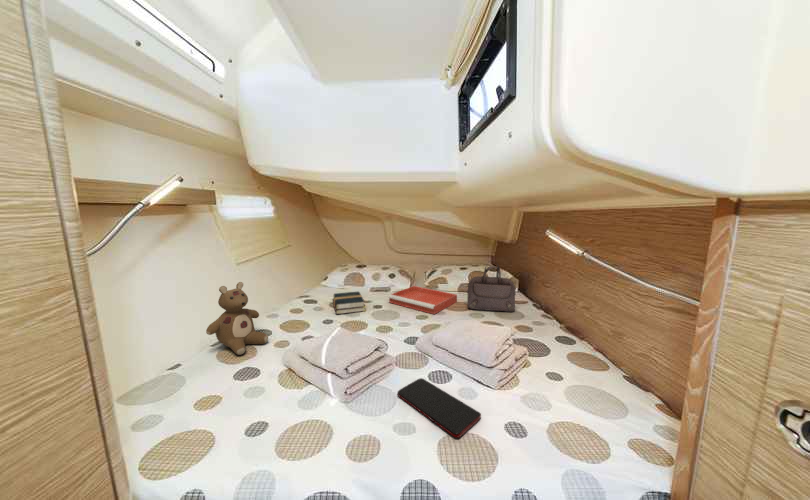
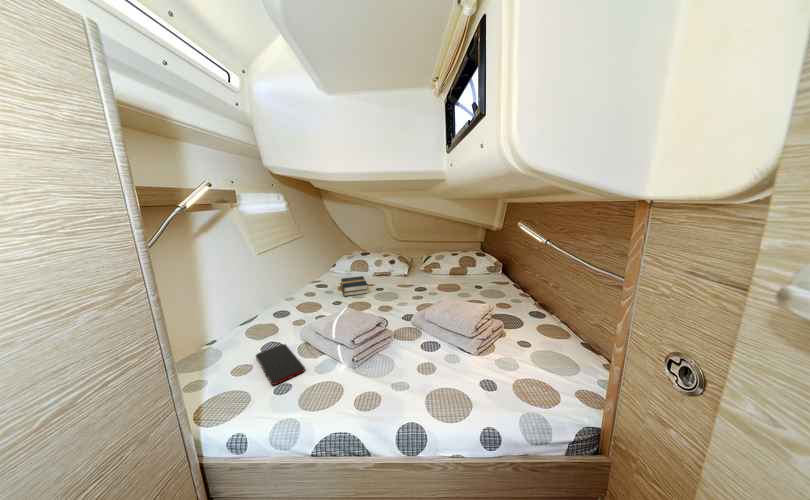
handbag: present [467,264,516,312] -> none [456,247,499,292]
stuffed bear: present [206,282,268,355] -> none [235,271,287,332]
tray: present [388,286,457,314] -> none [388,270,448,295]
smartphone: present [397,378,481,437] -> present [256,344,305,385]

